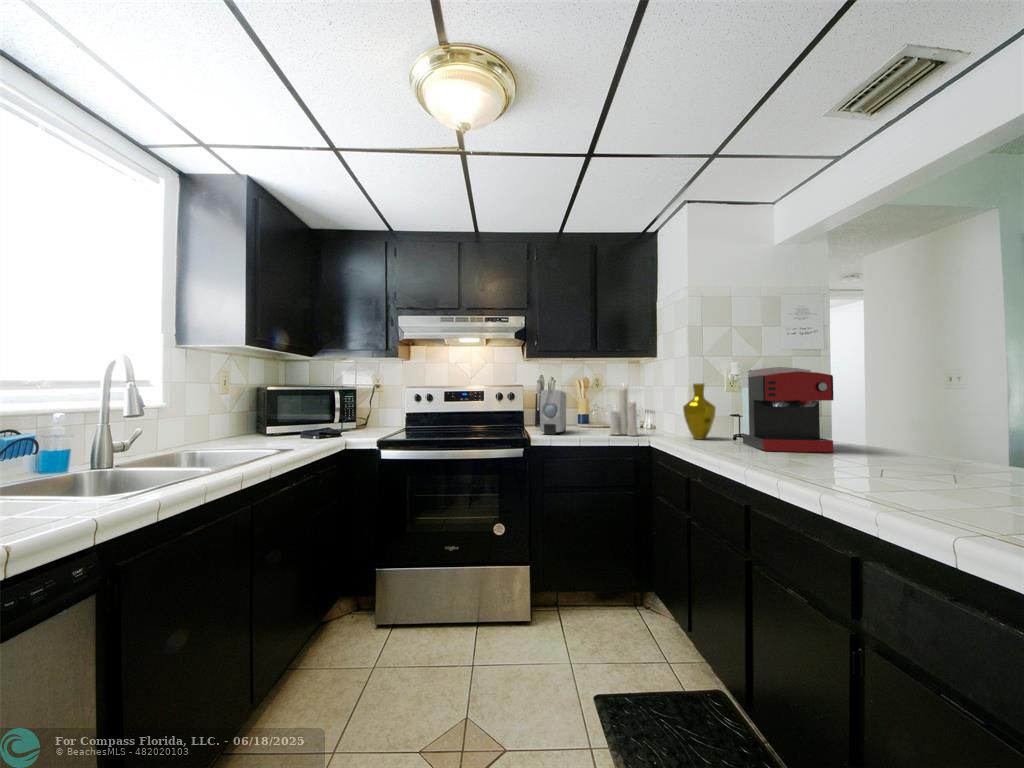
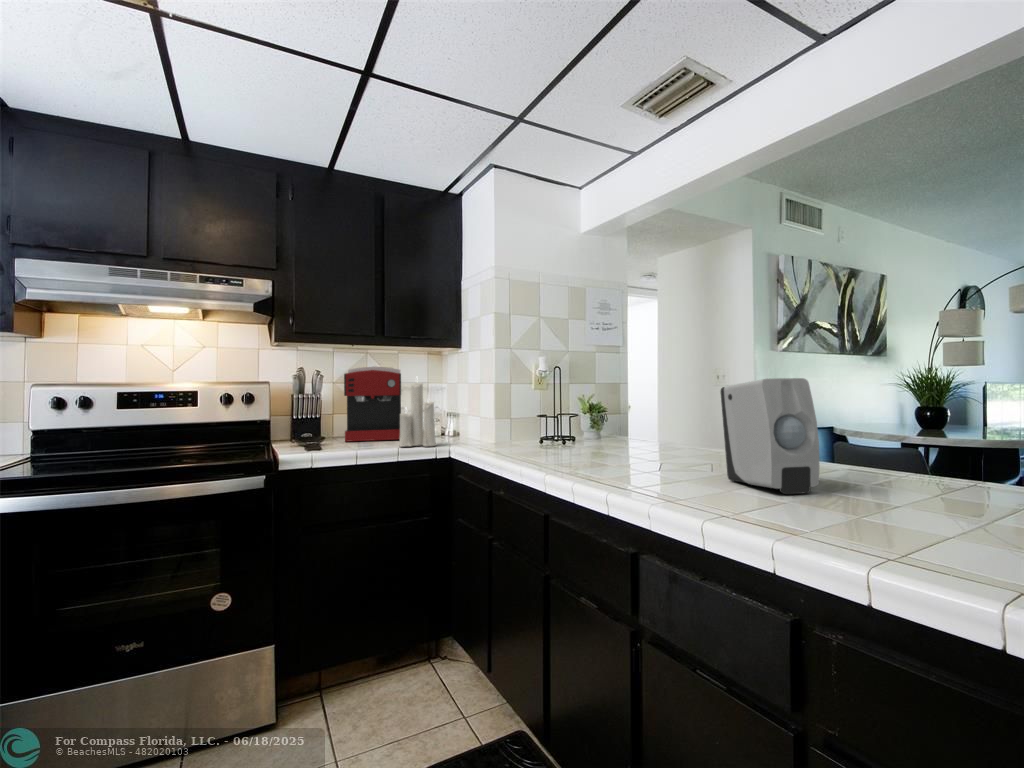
coffee maker: present [742,367,834,452] -> present [344,367,401,442]
vase: present [683,384,715,439] -> none [490,378,526,446]
soap dispenser: present [540,390,566,434] -> present [720,378,820,494]

